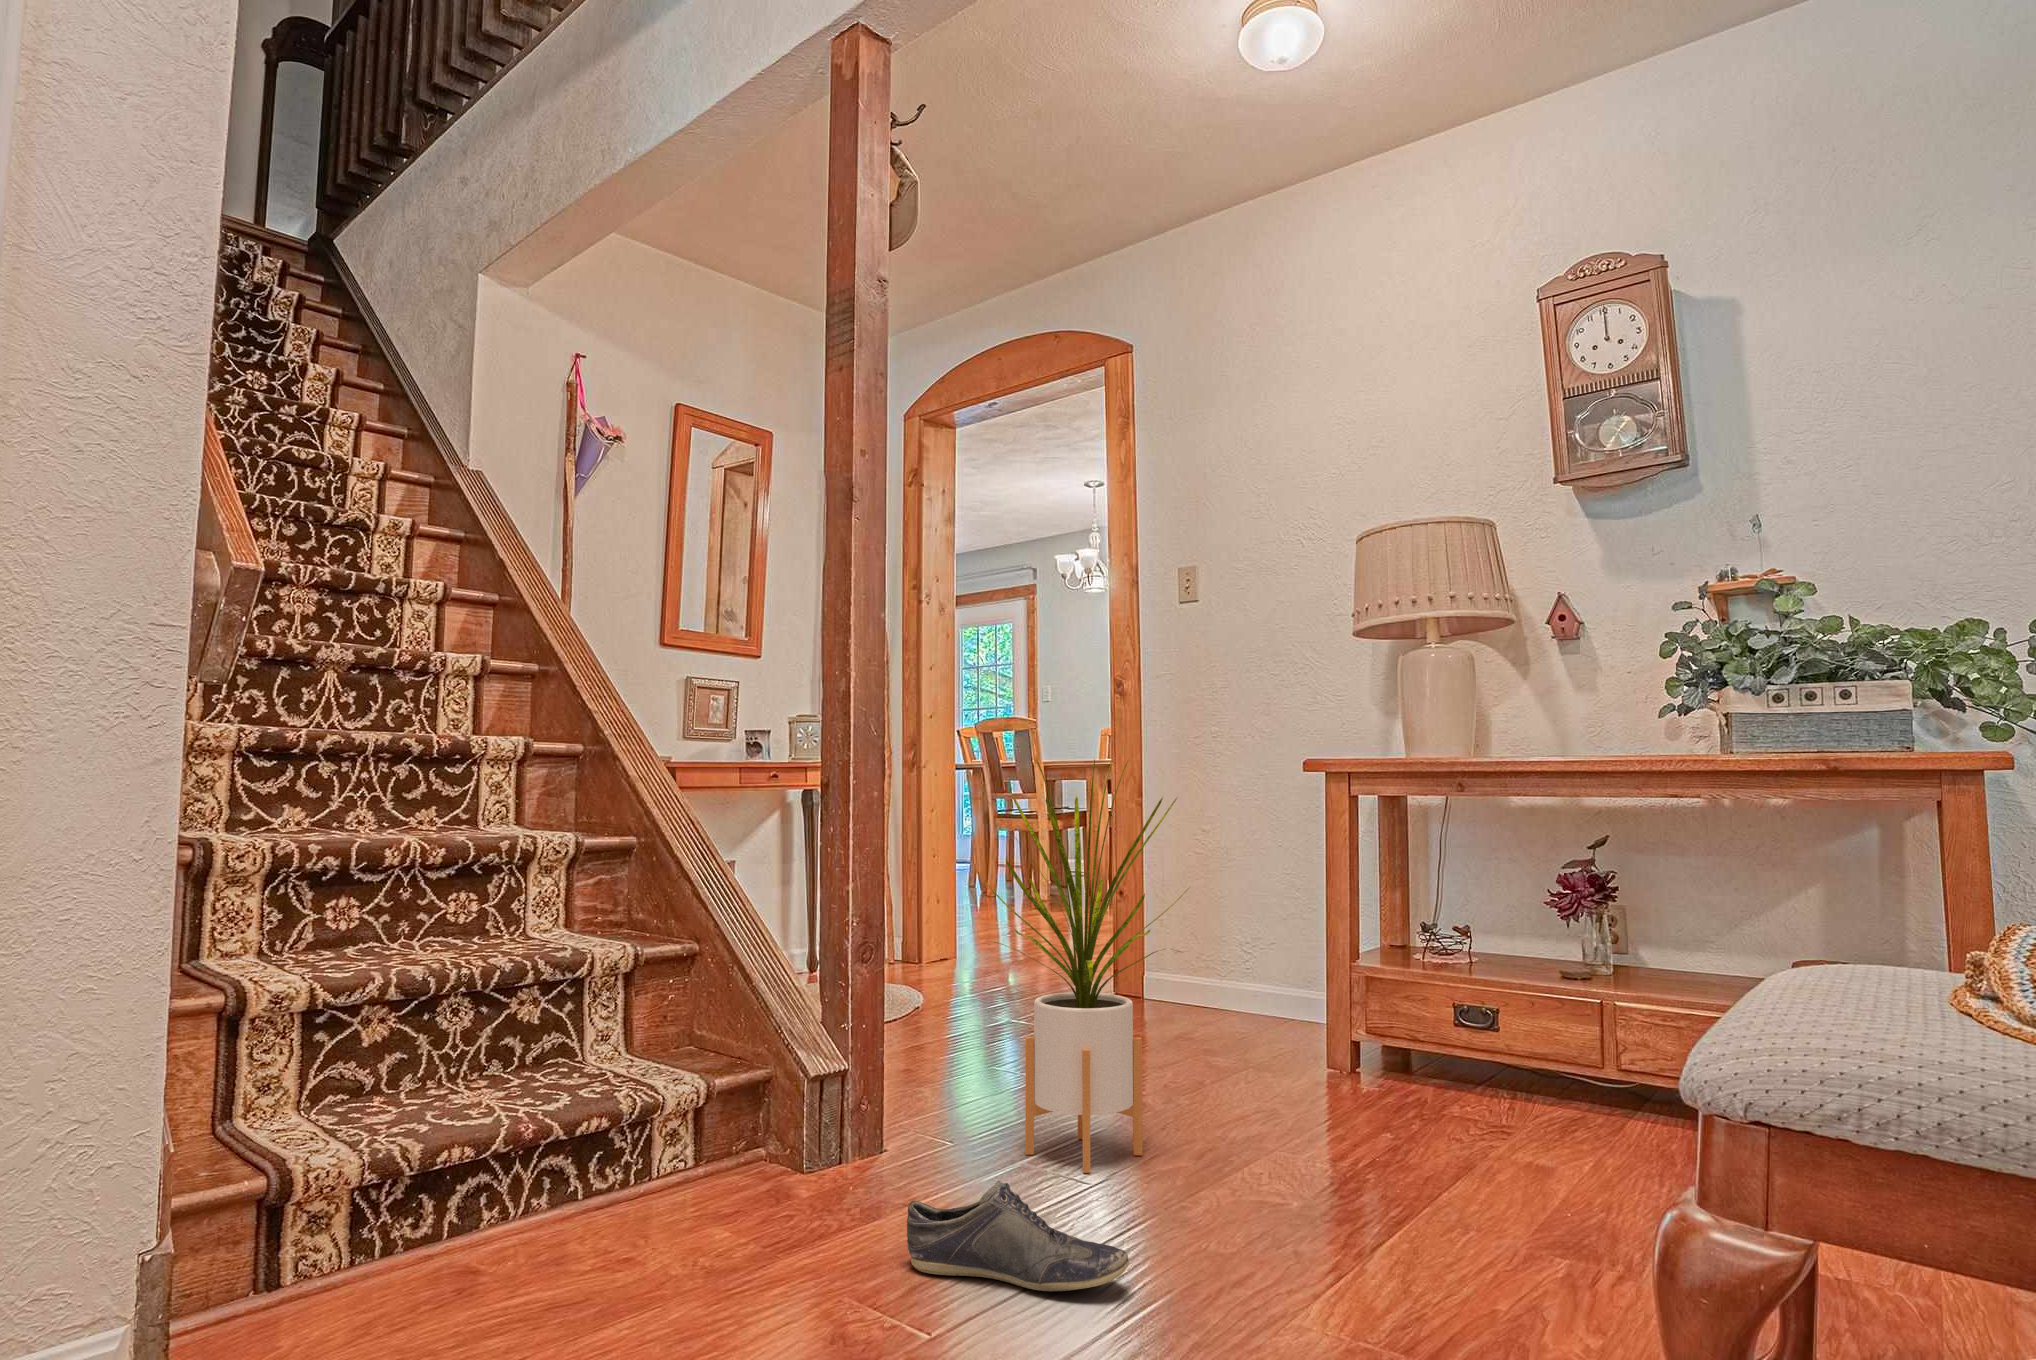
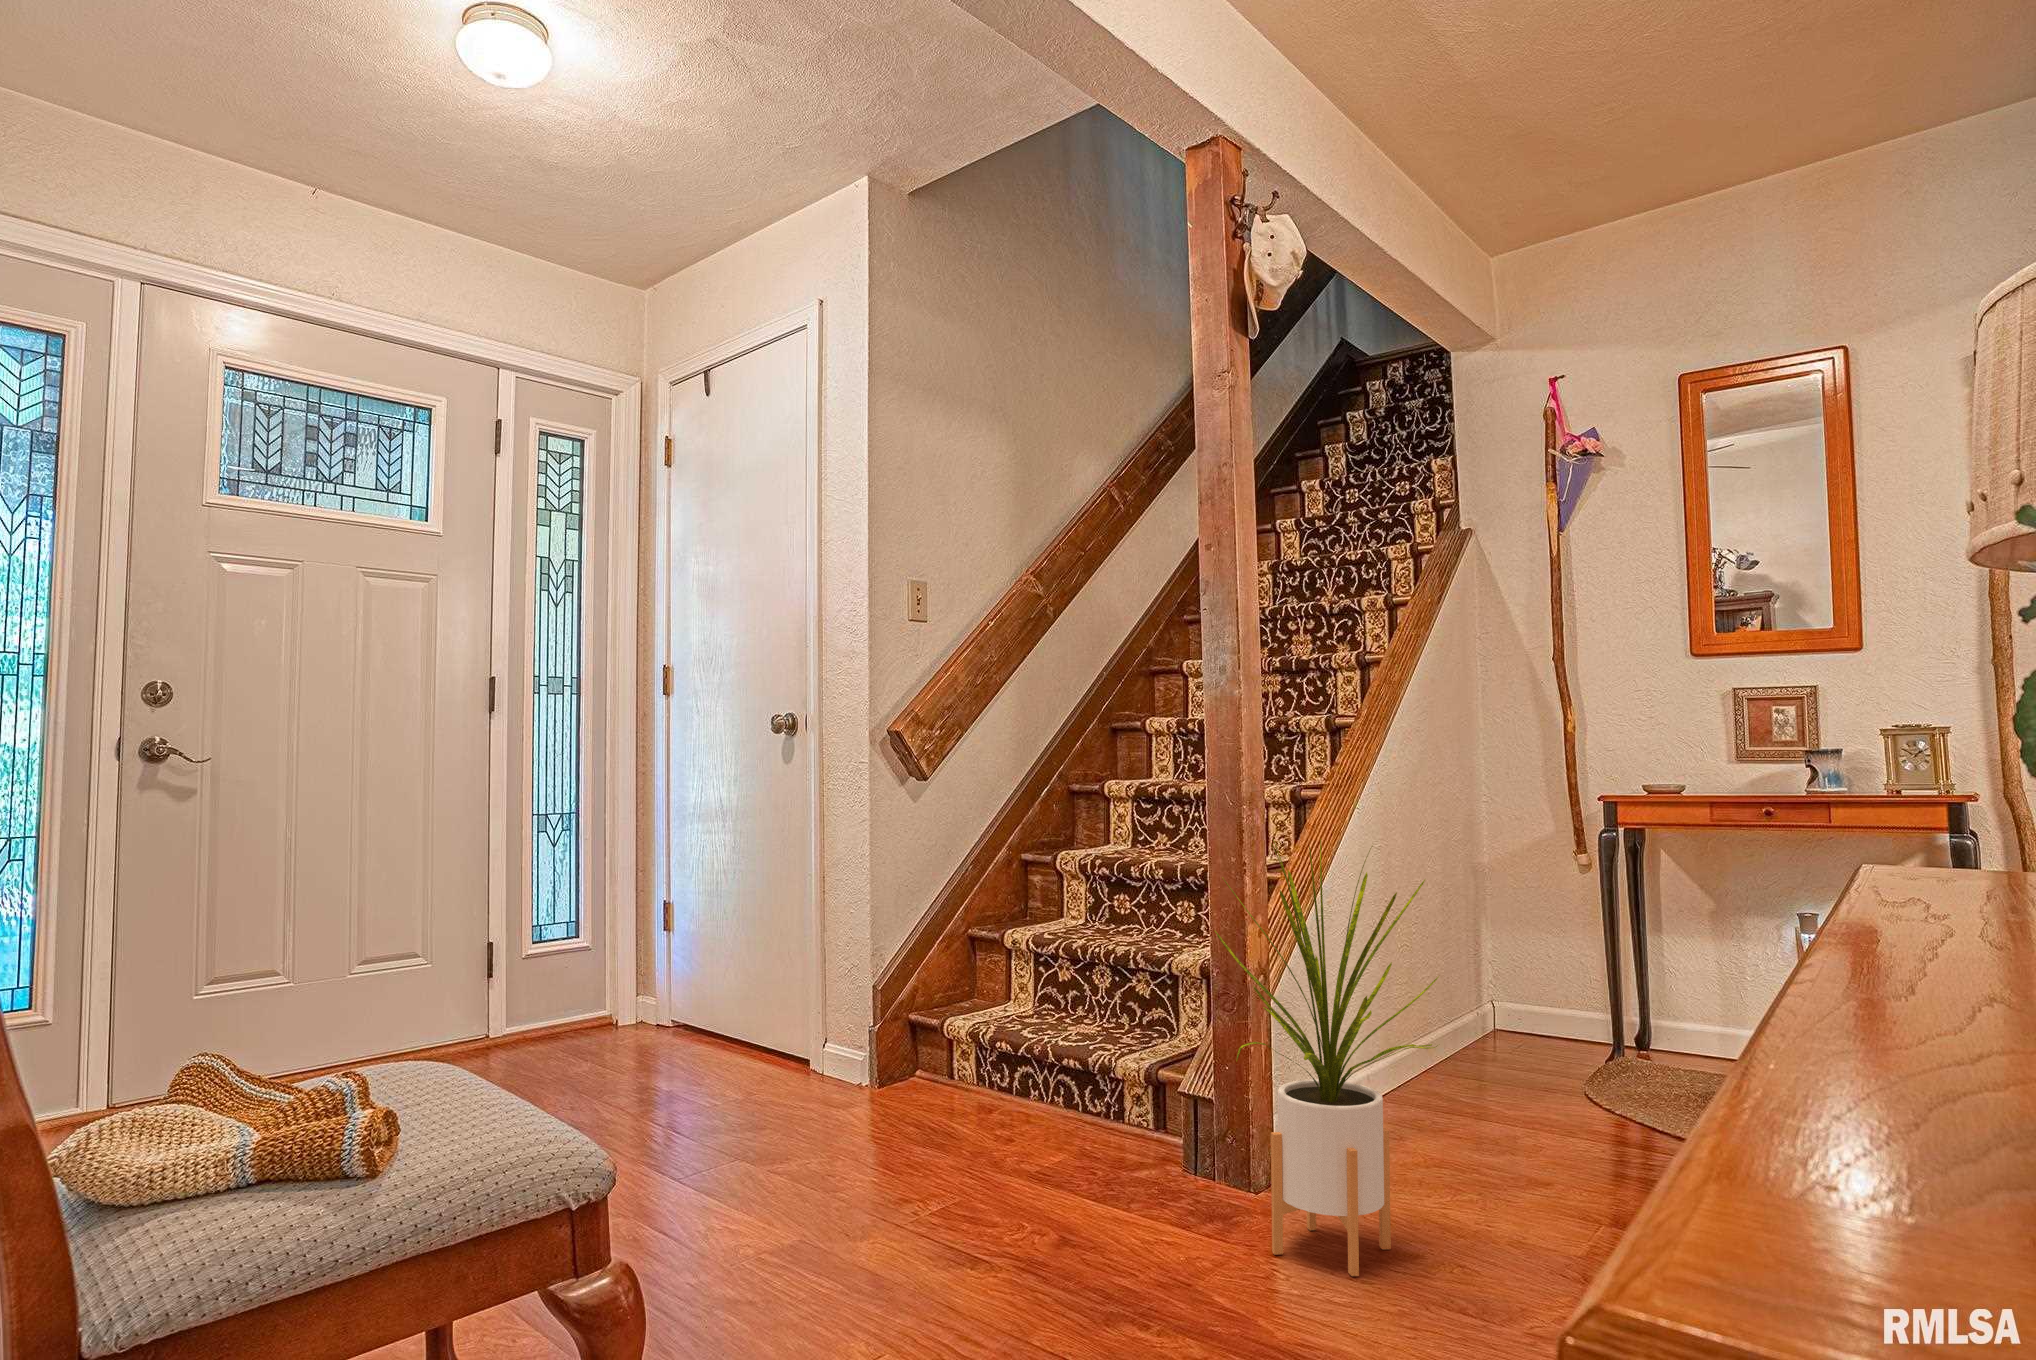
shoe: present [907,1181,1129,1291] -> none [982,1164,1052,1259]

